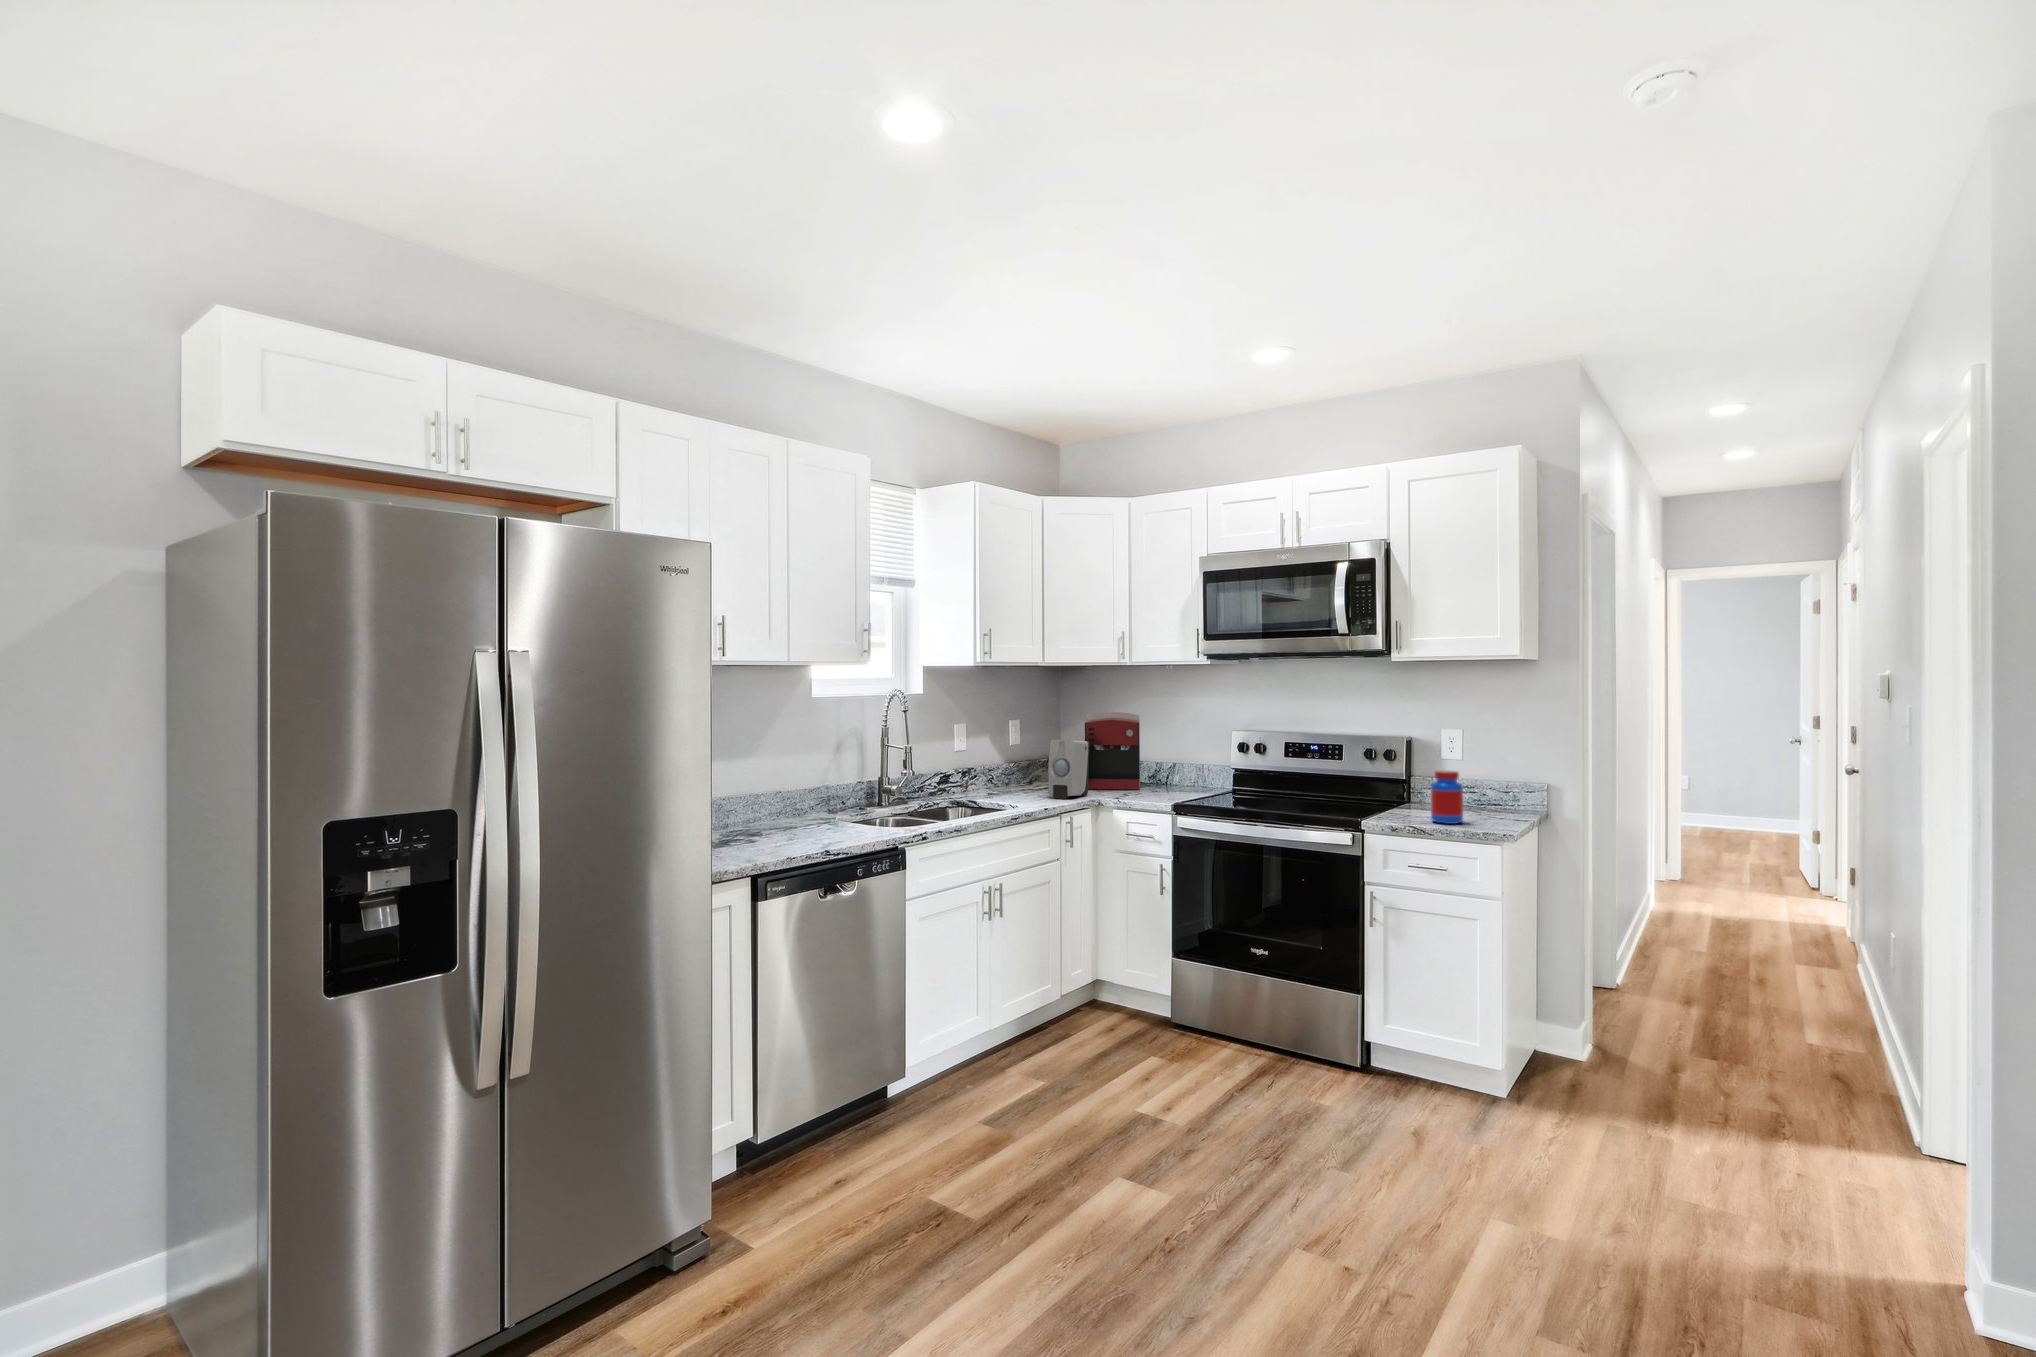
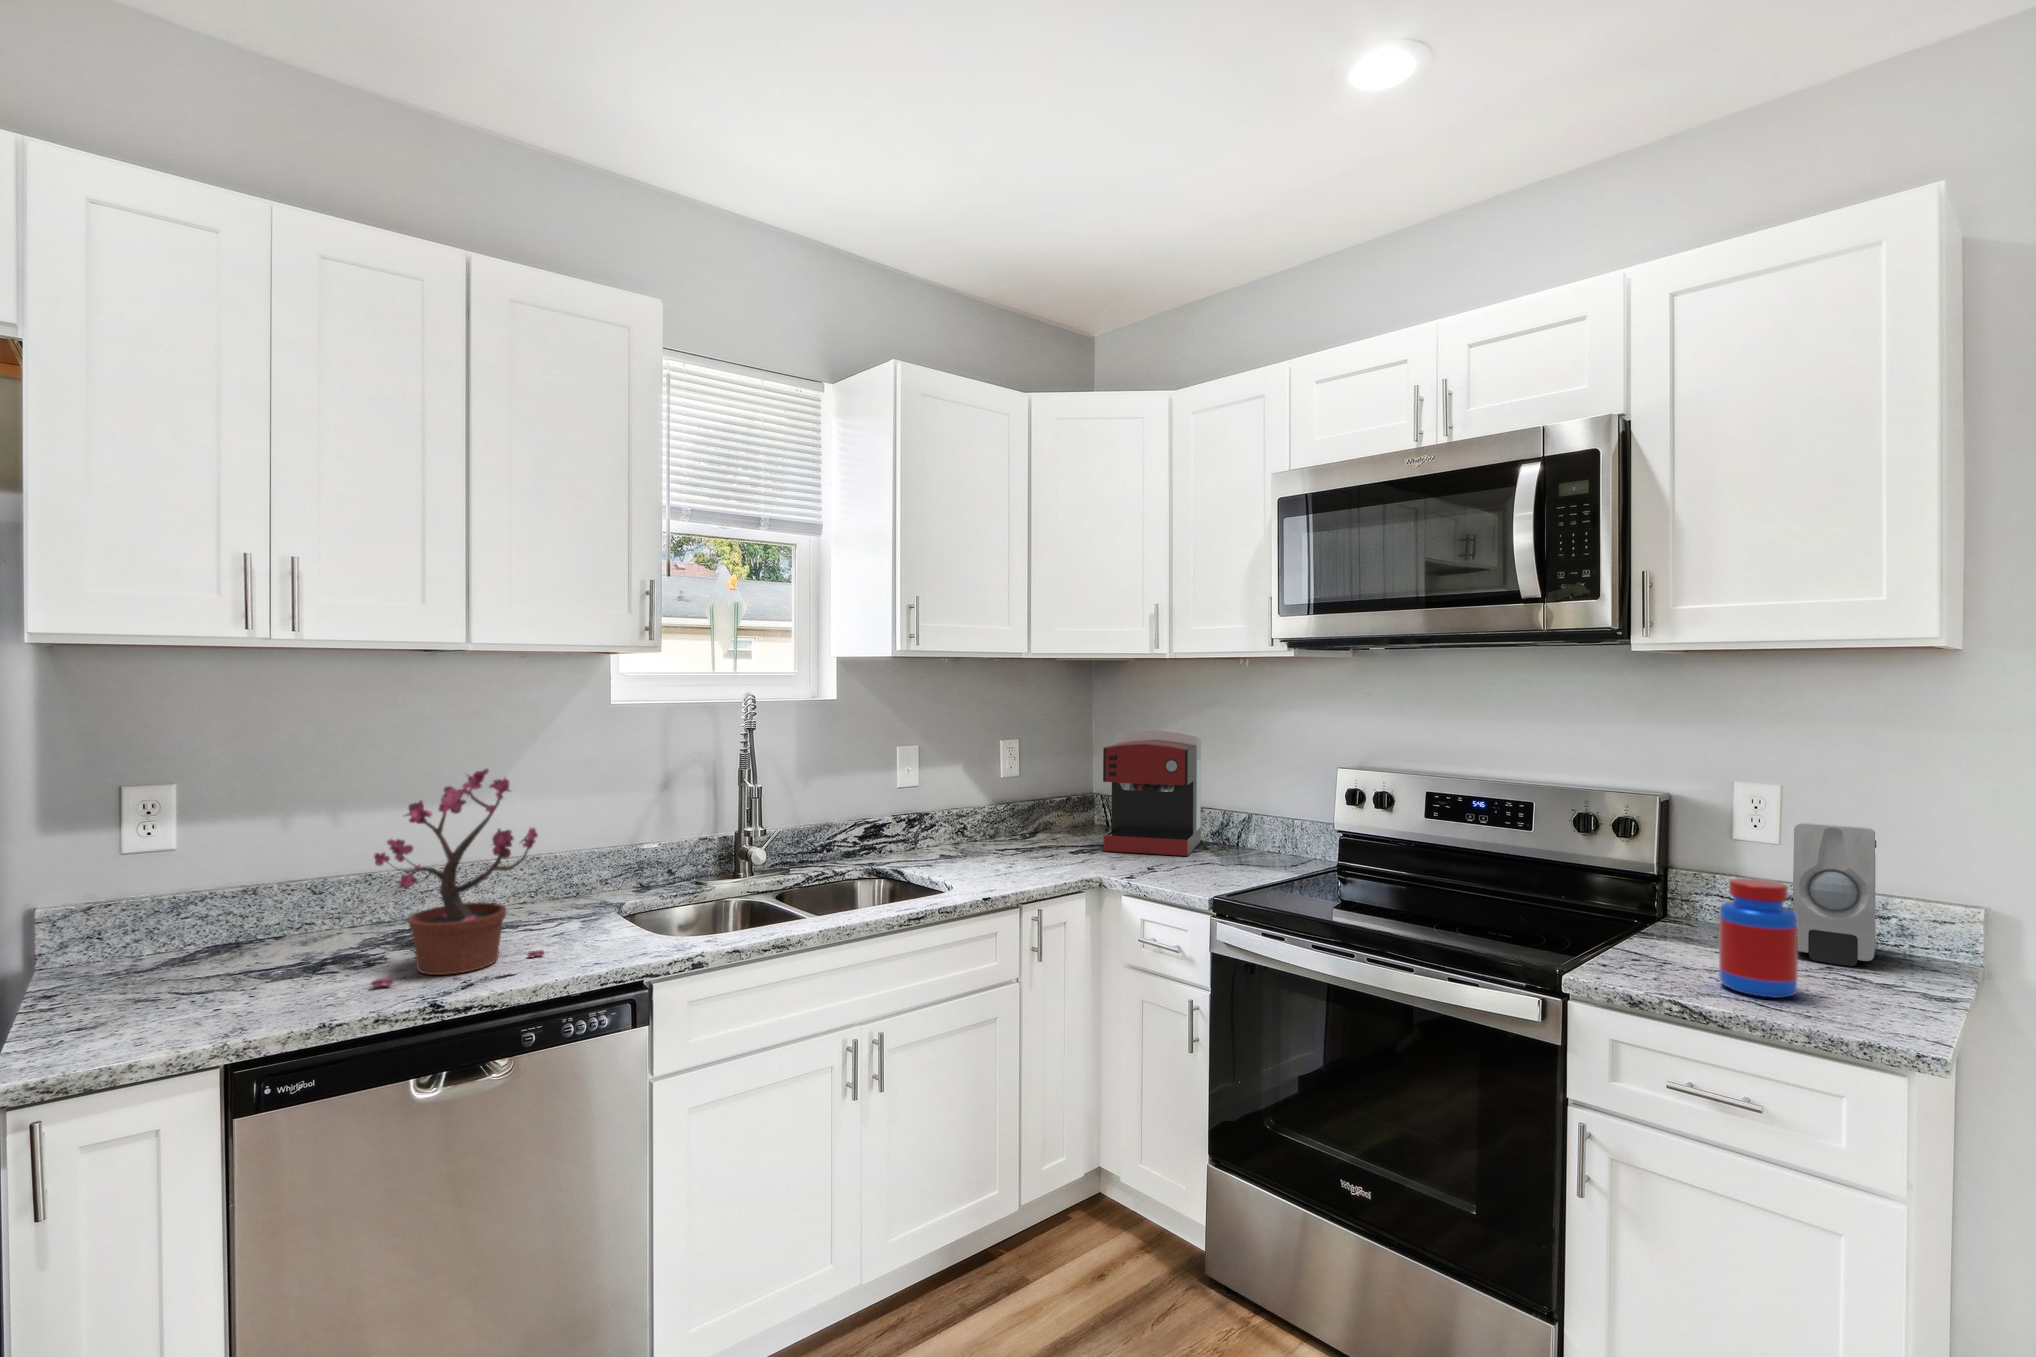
potted plant: none [749,733,838,848] -> present [371,769,544,987]
soap dispenser: present [1048,740,1090,799] -> present [1793,823,1876,966]

